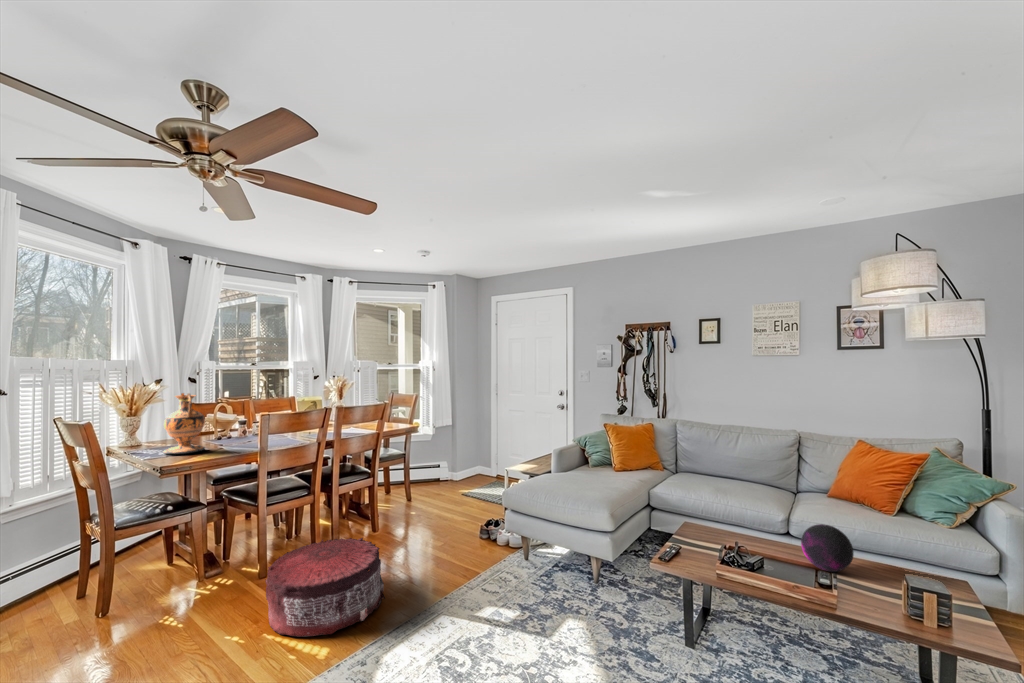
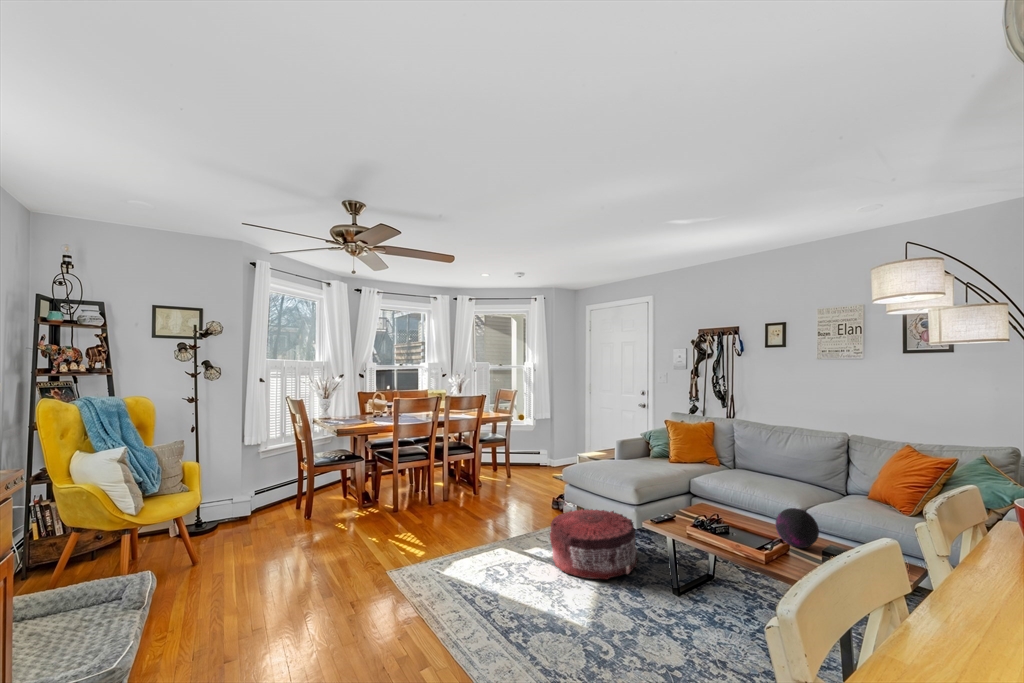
vase: present [163,393,205,454] -> none [338,385,363,424]
pouf: present [266,538,385,637] -> present [550,509,639,580]

